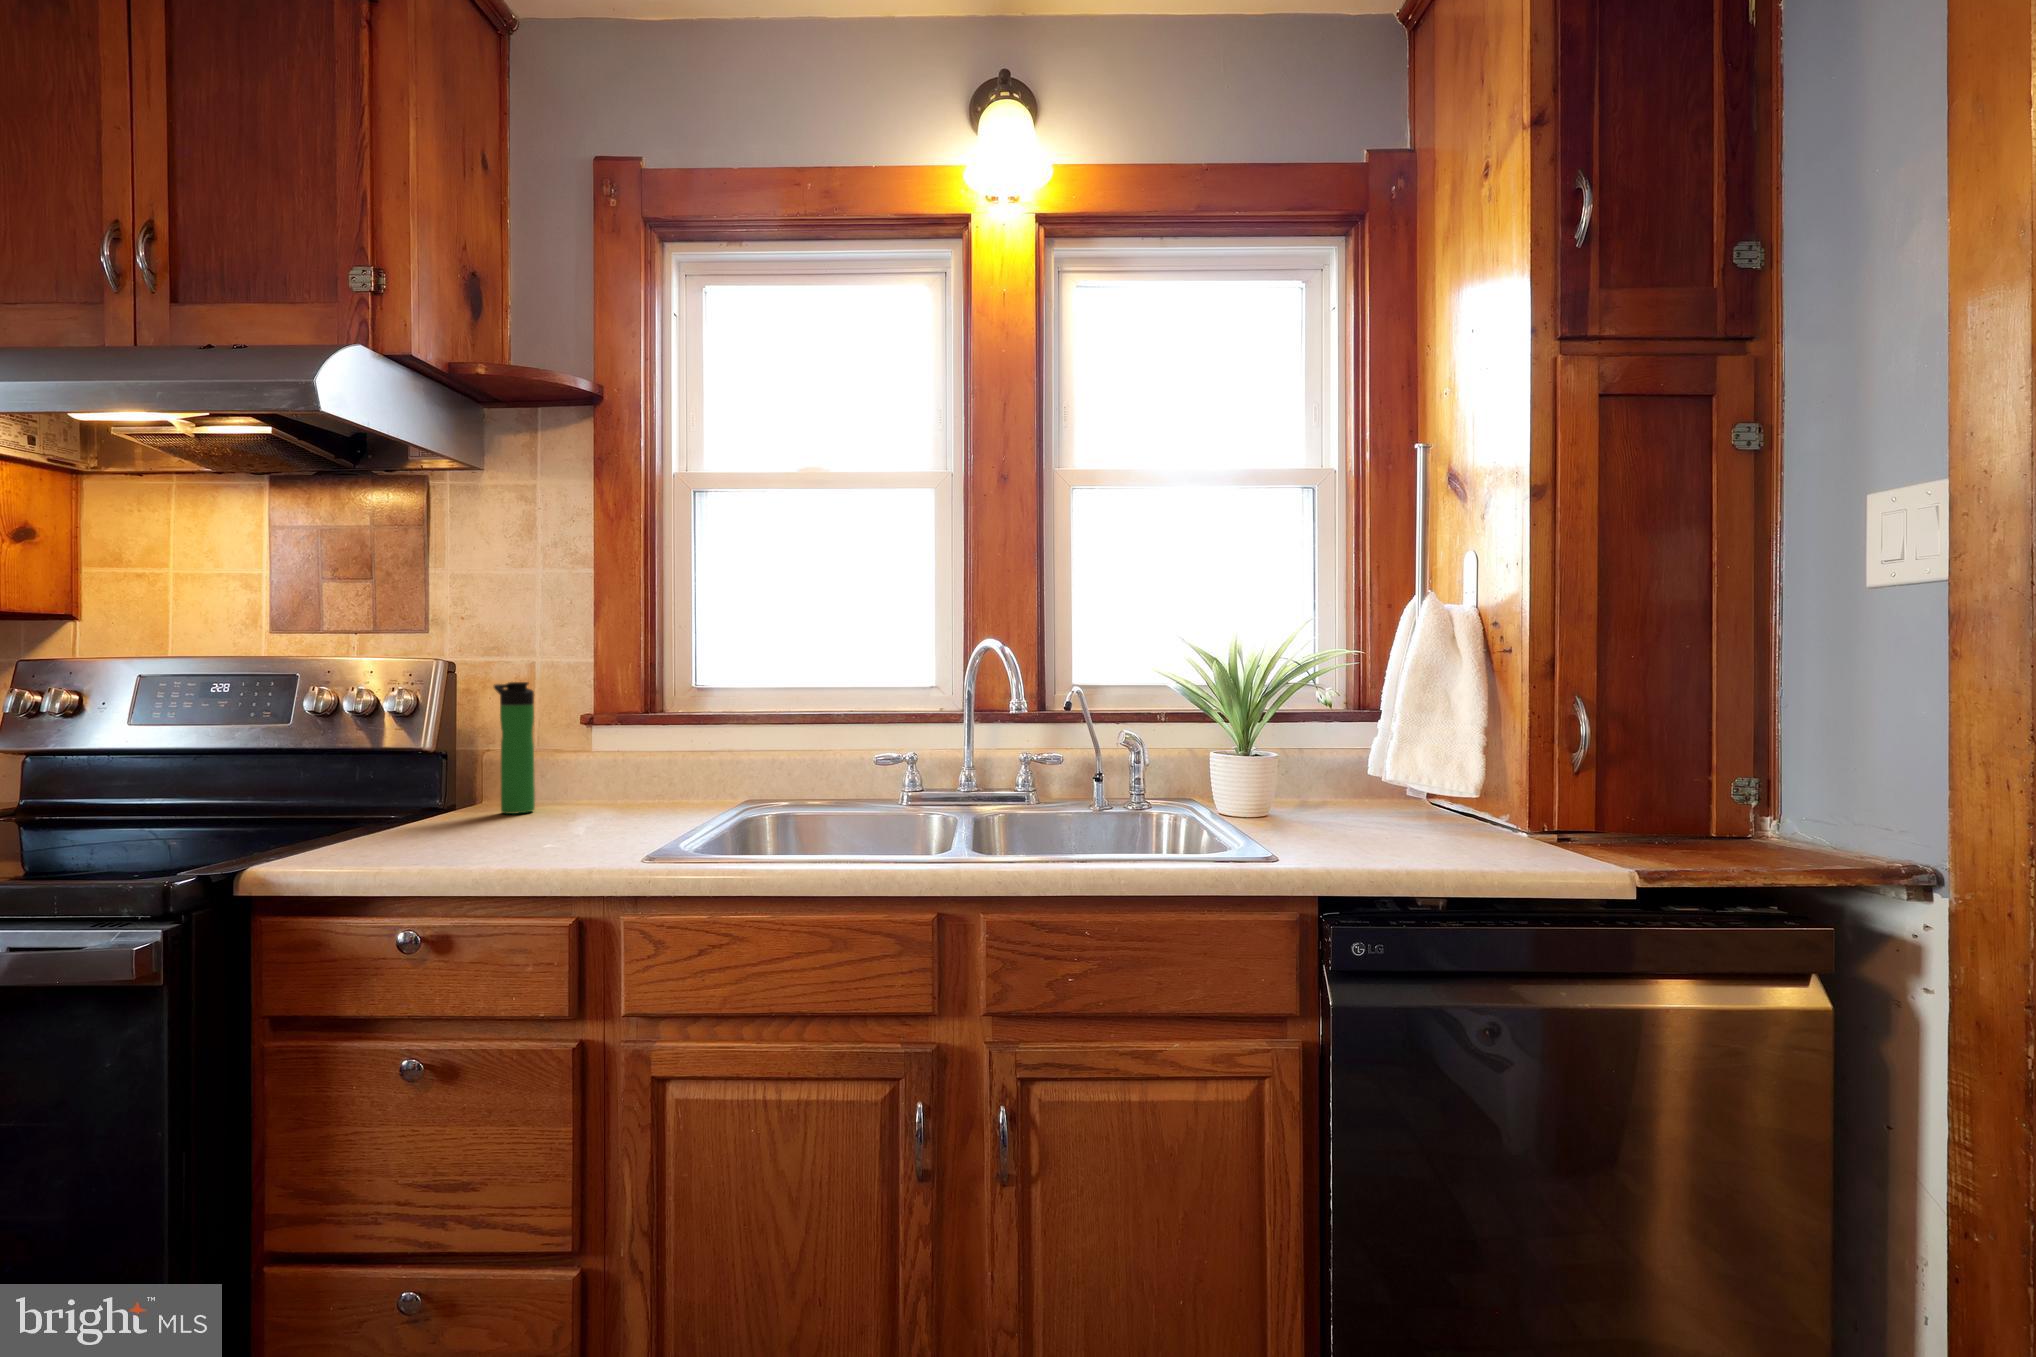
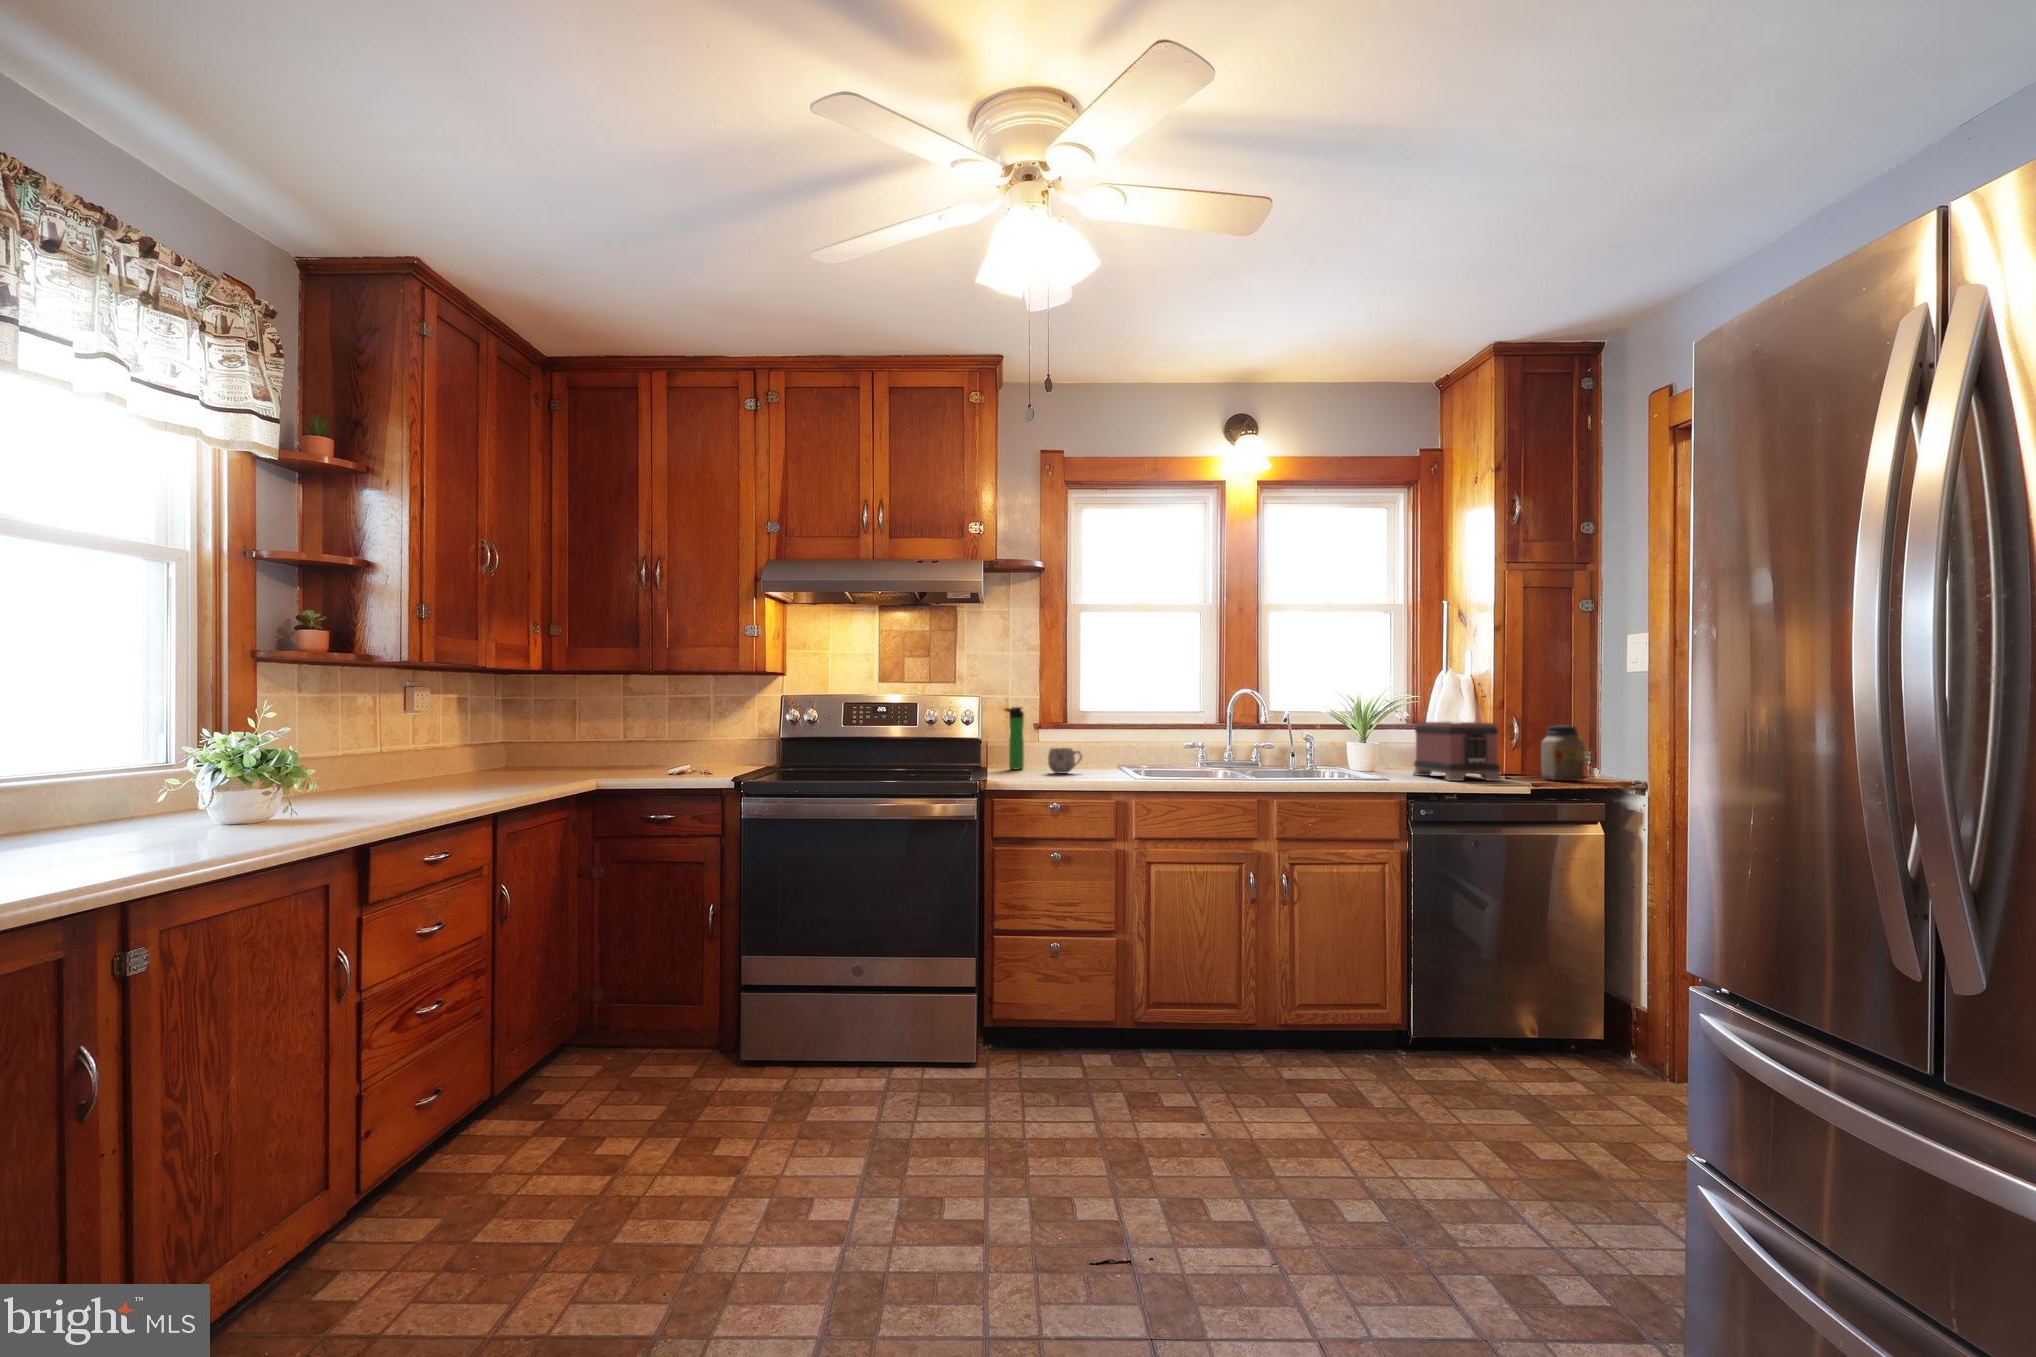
toaster: none [1341,709,1552,861] -> present [1413,722,1501,781]
jar: none [1640,720,1756,858] -> present [1541,726,1585,781]
mug: none [525,772,611,832] -> present [1048,748,1082,773]

